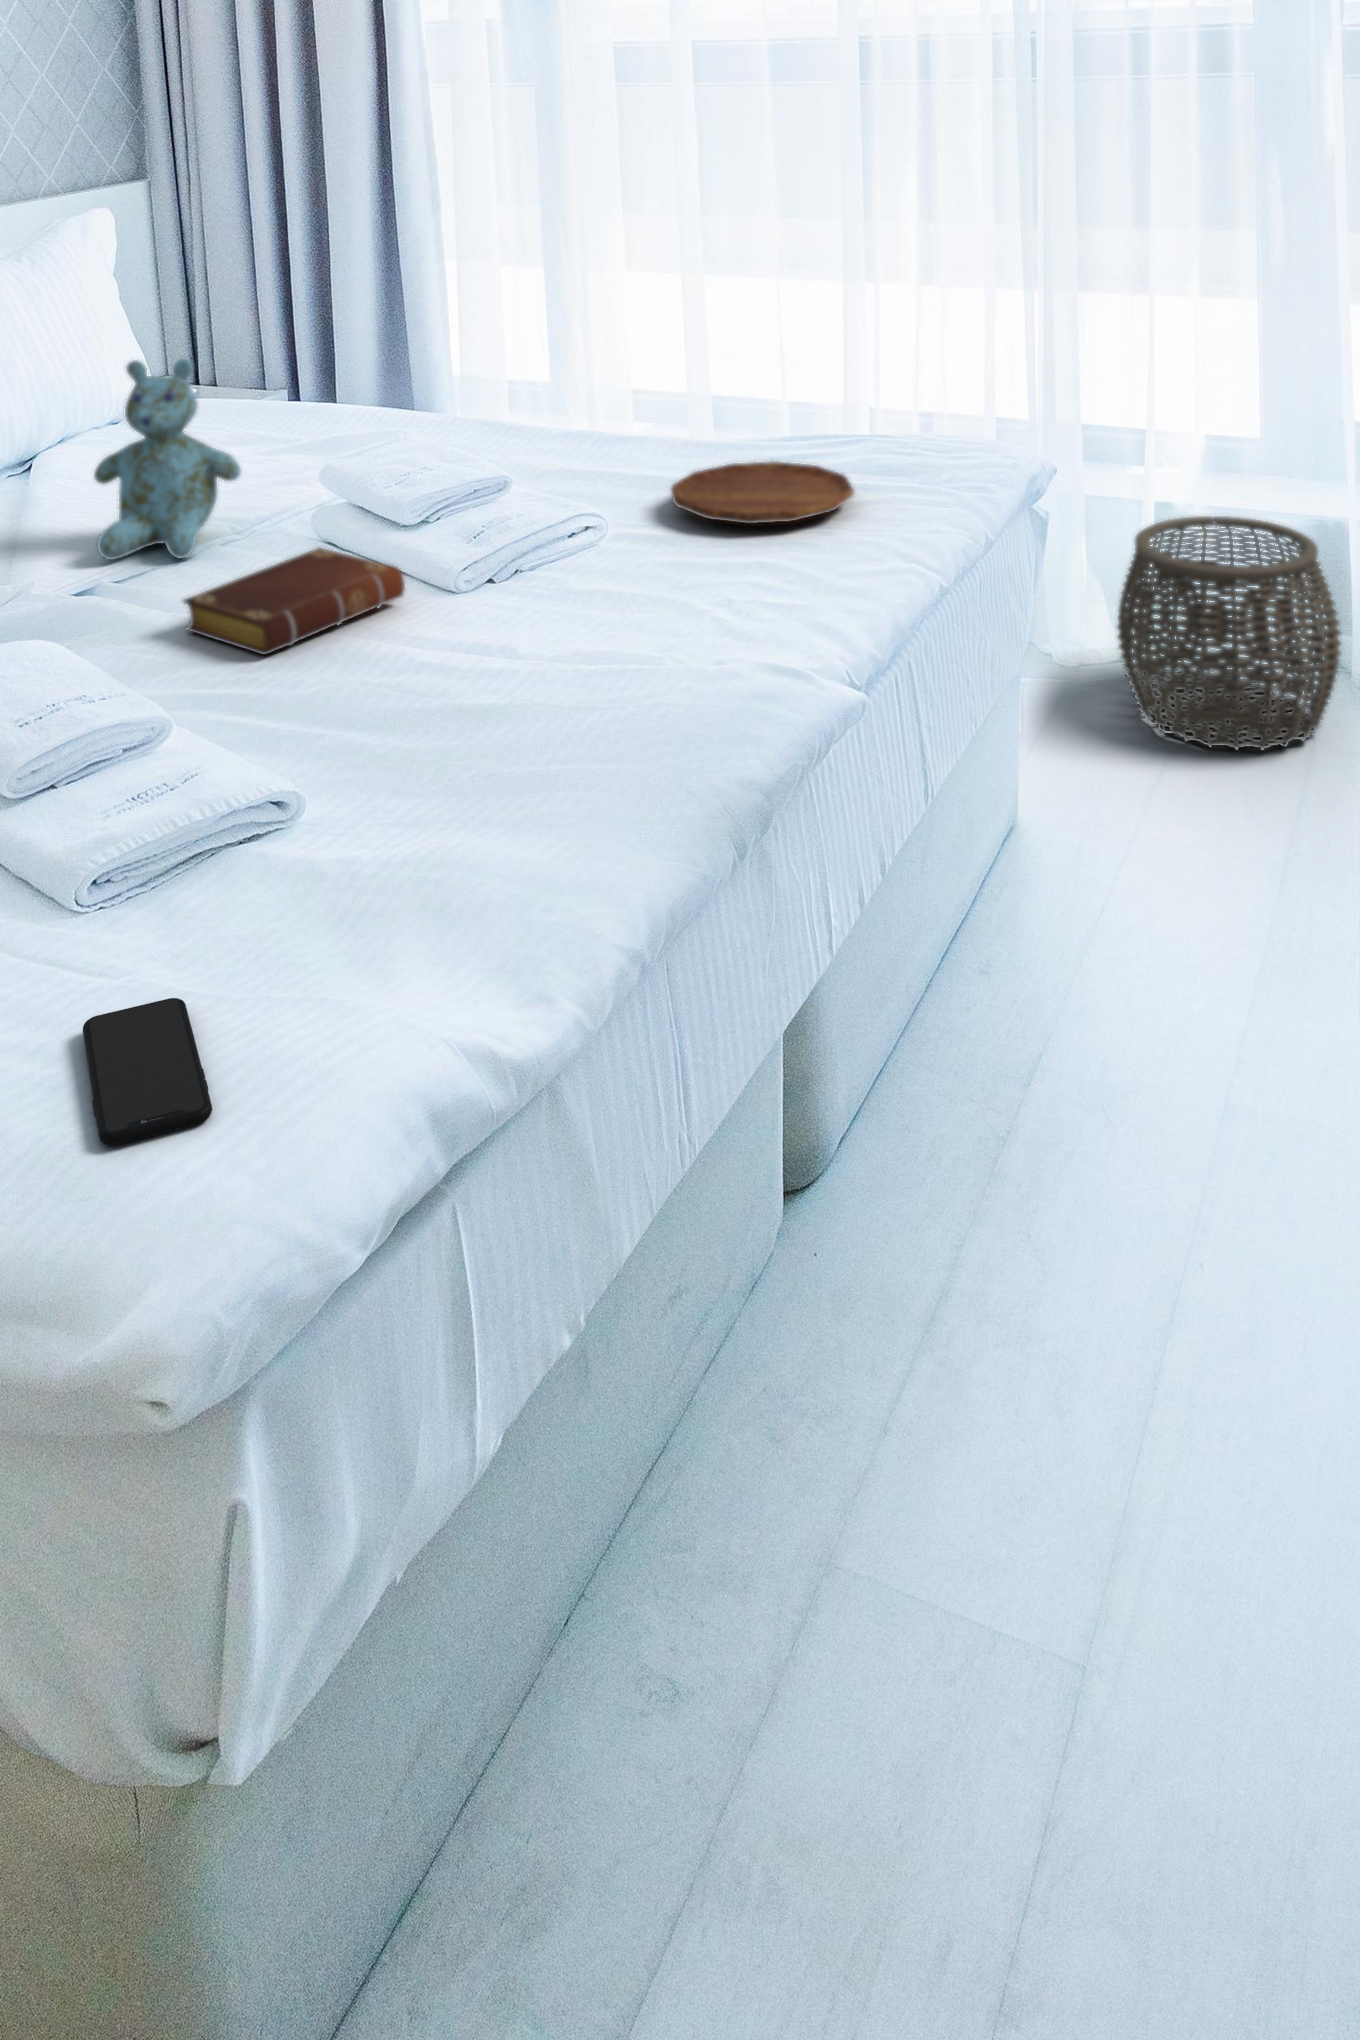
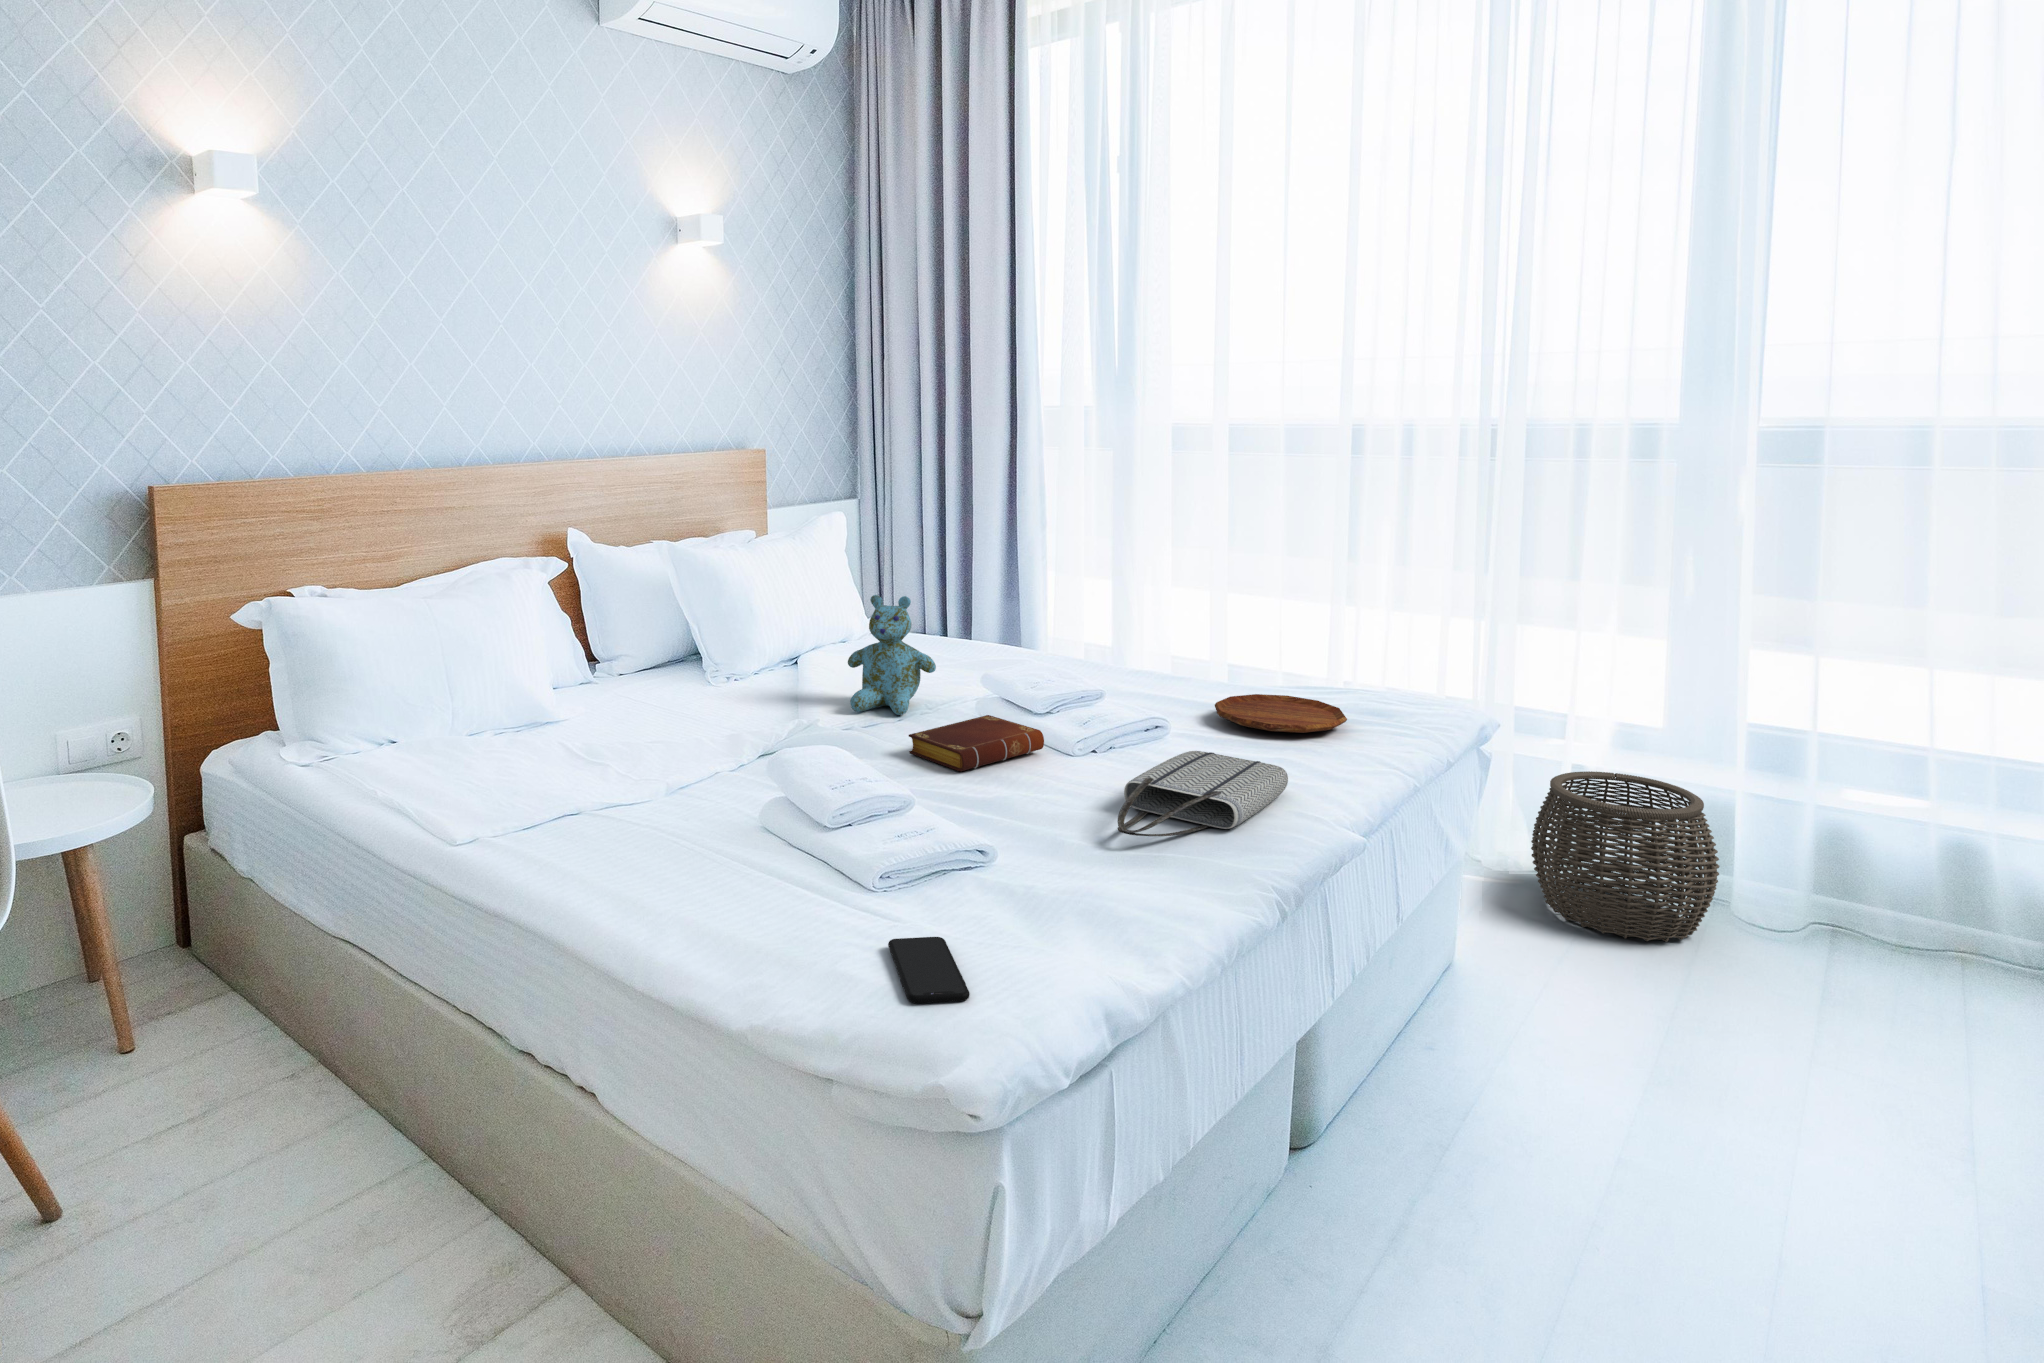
tote bag: none [498,577,763,744] -> present [1117,751,1288,836]

